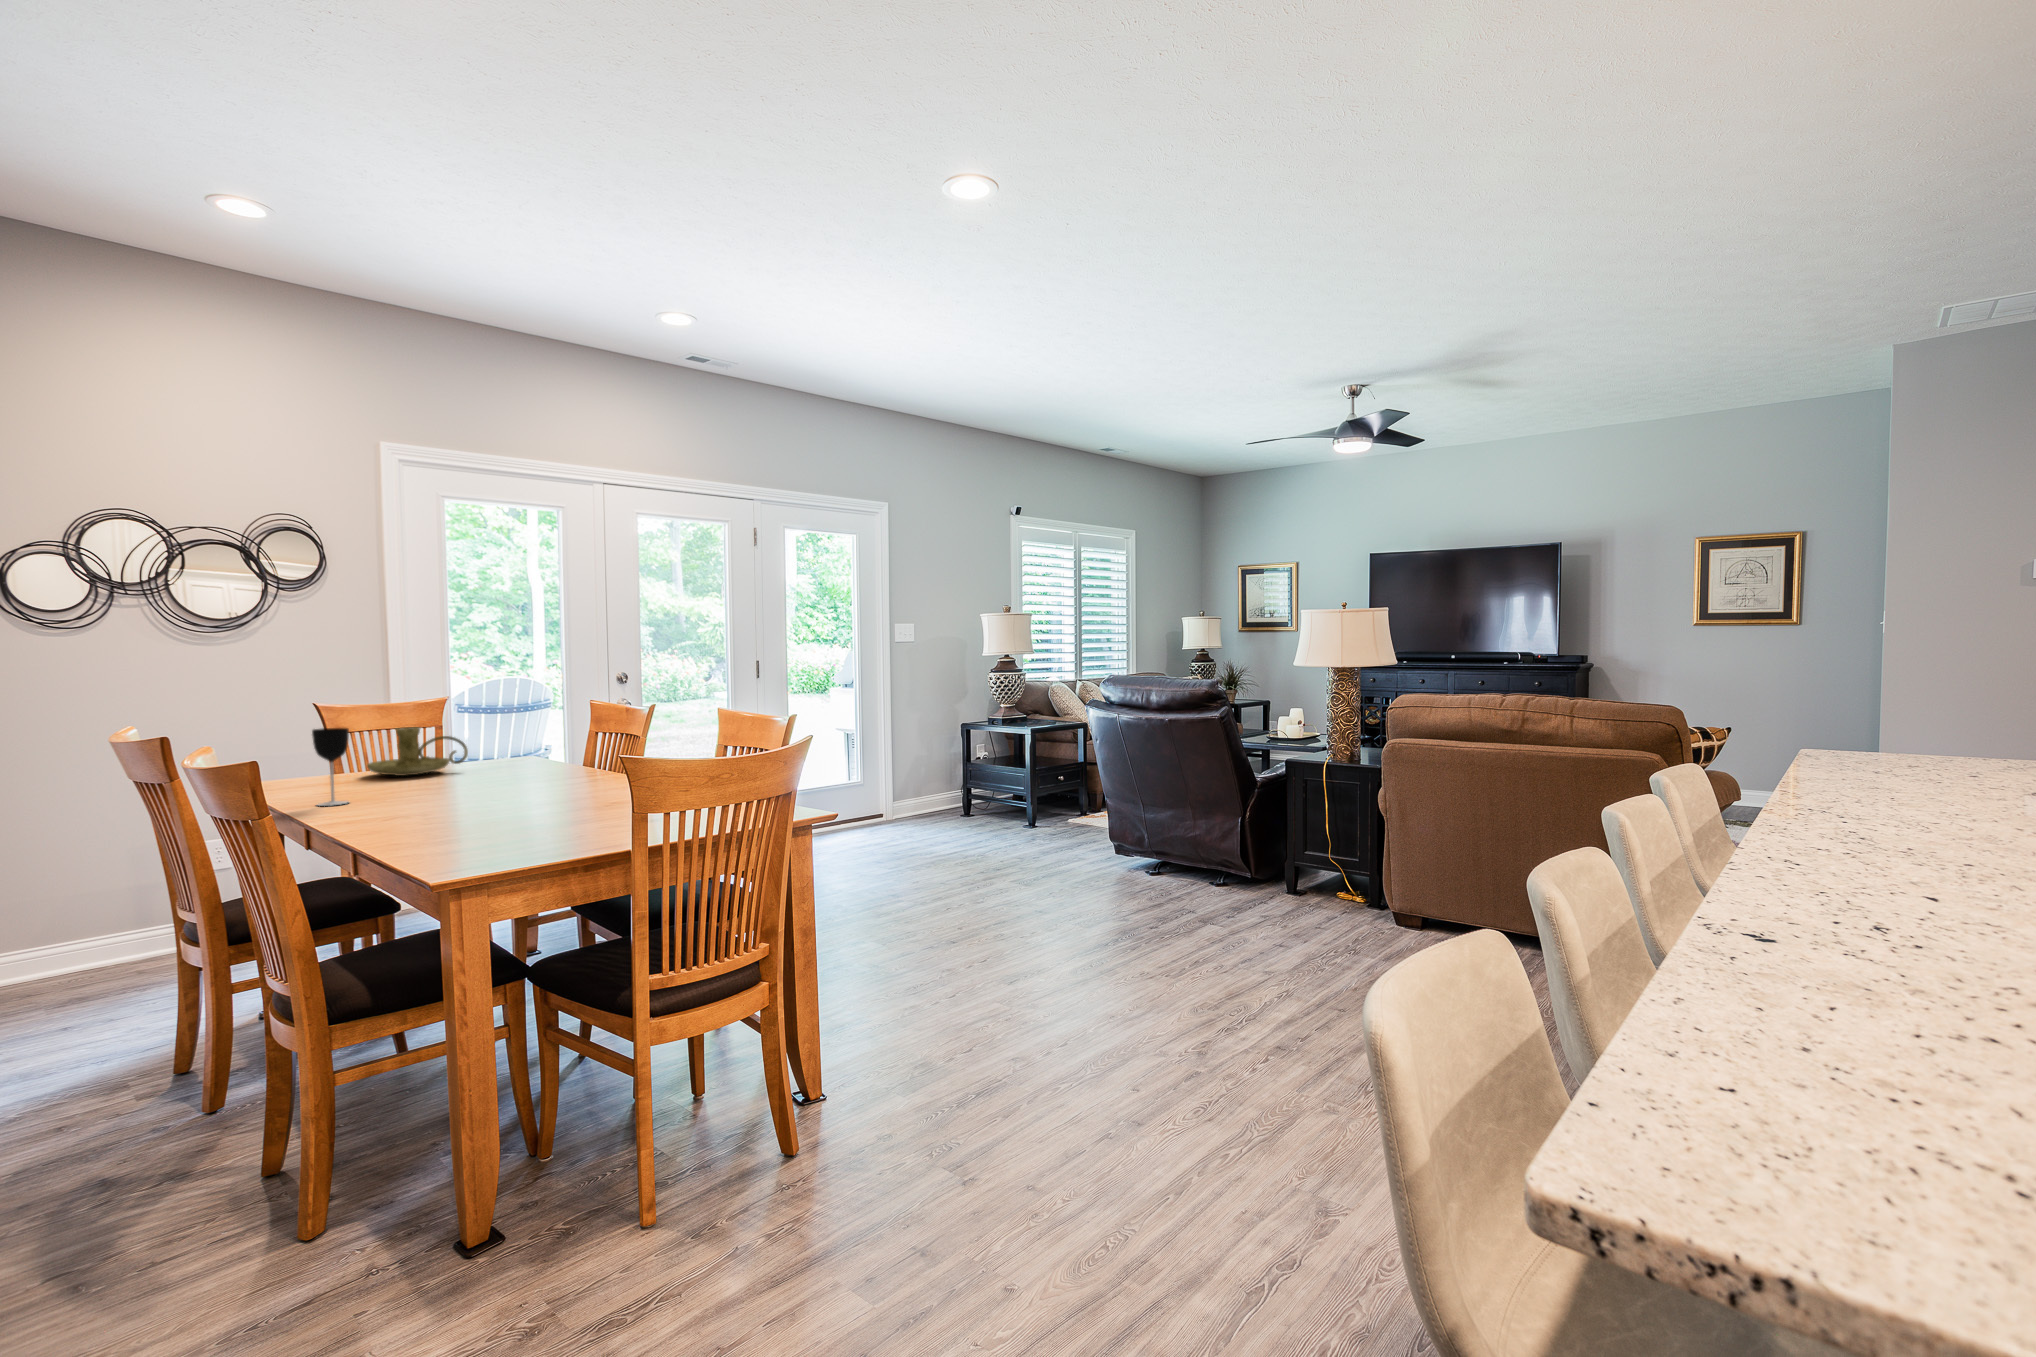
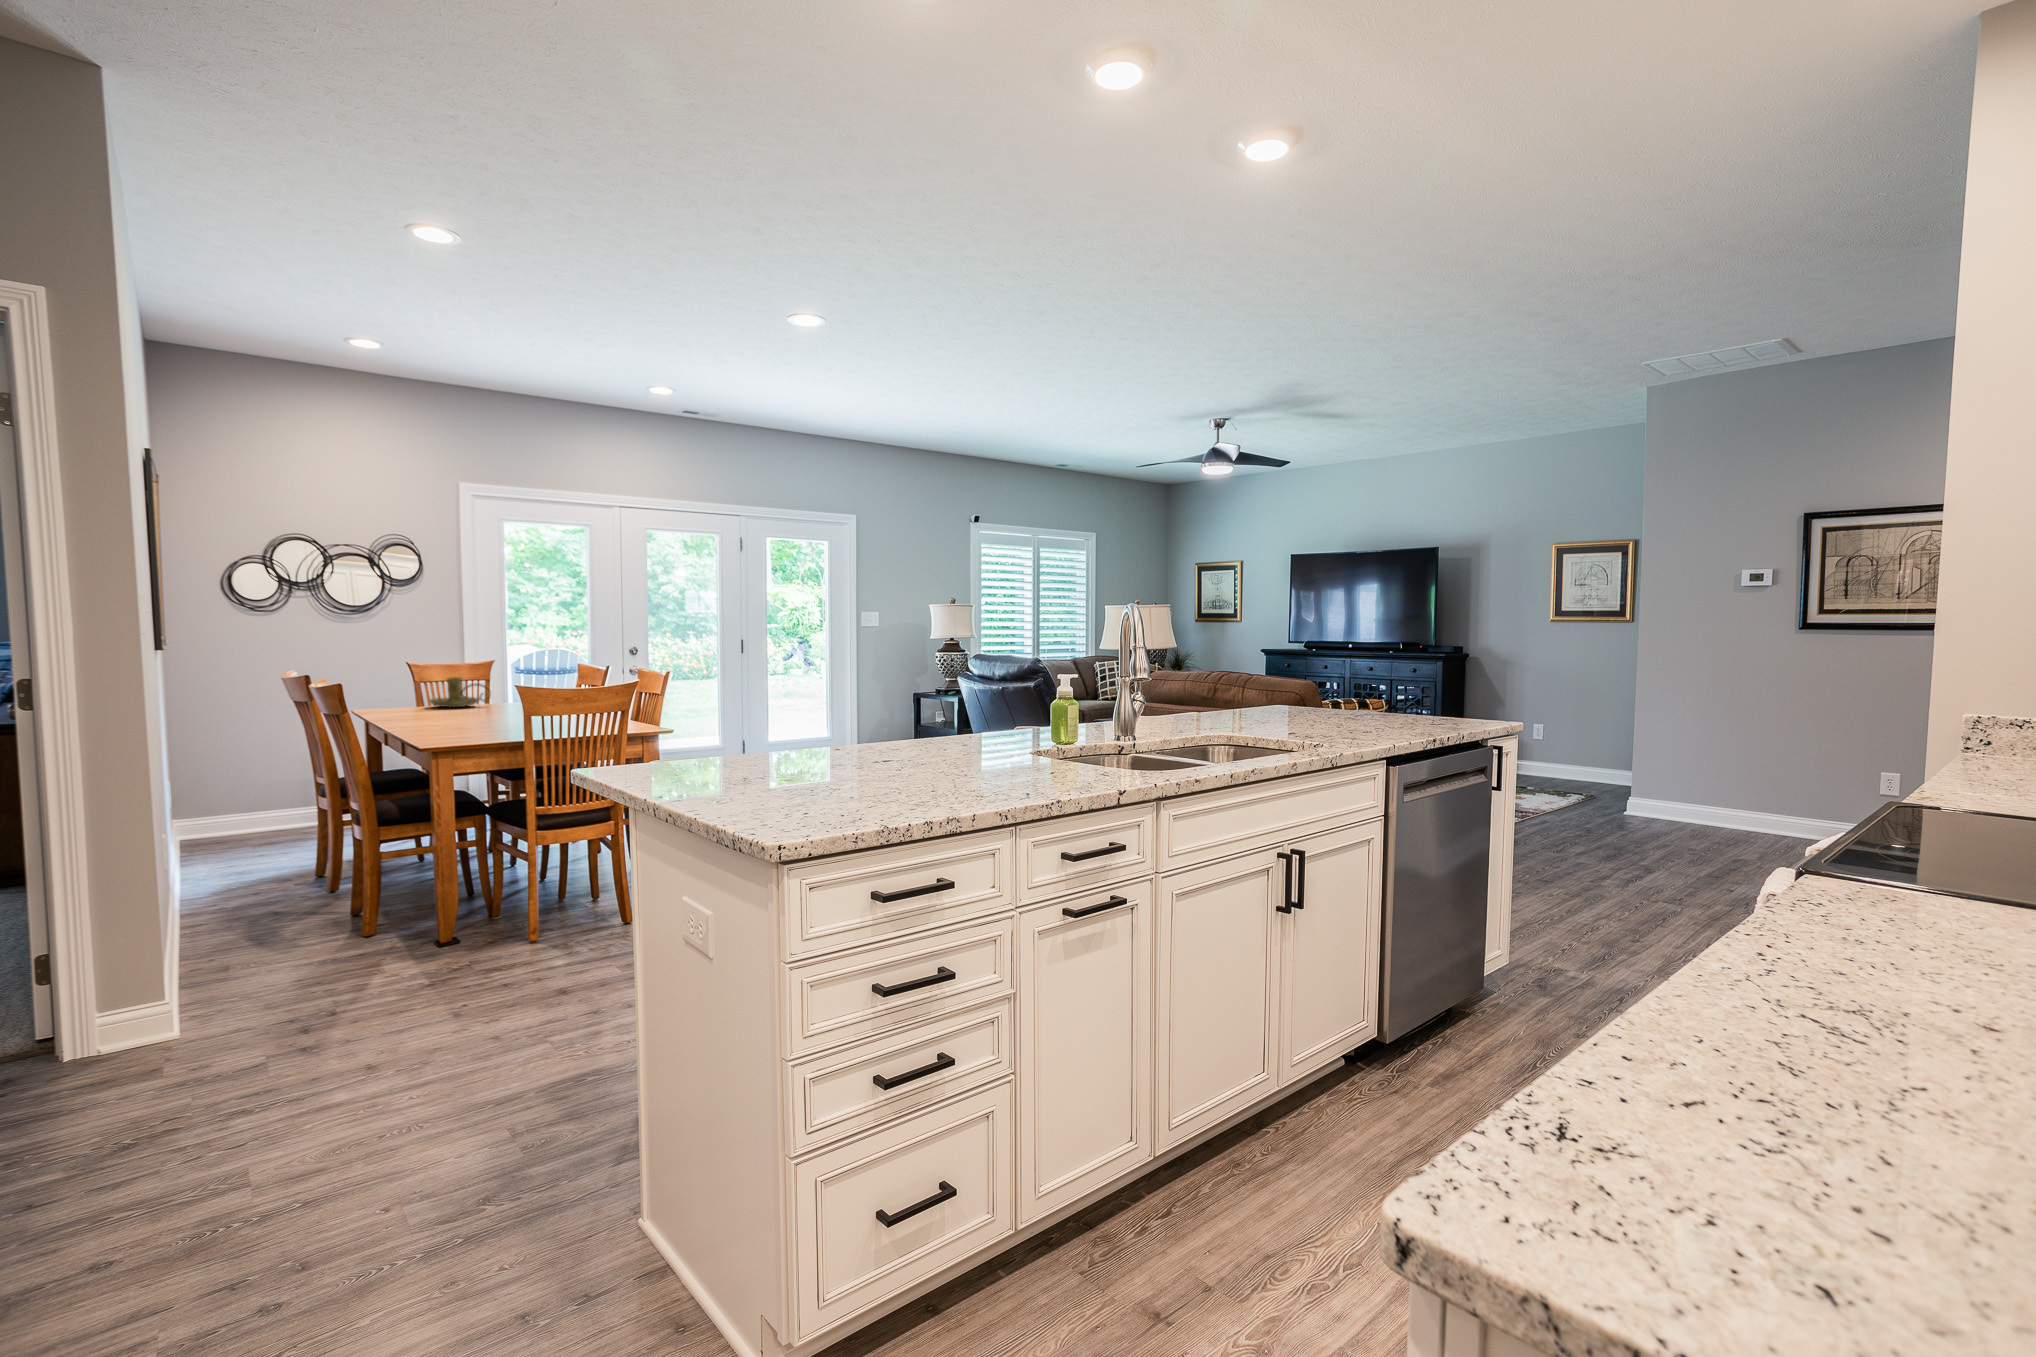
wine glass: present [312,728,349,806] -> none [388,674,409,719]

